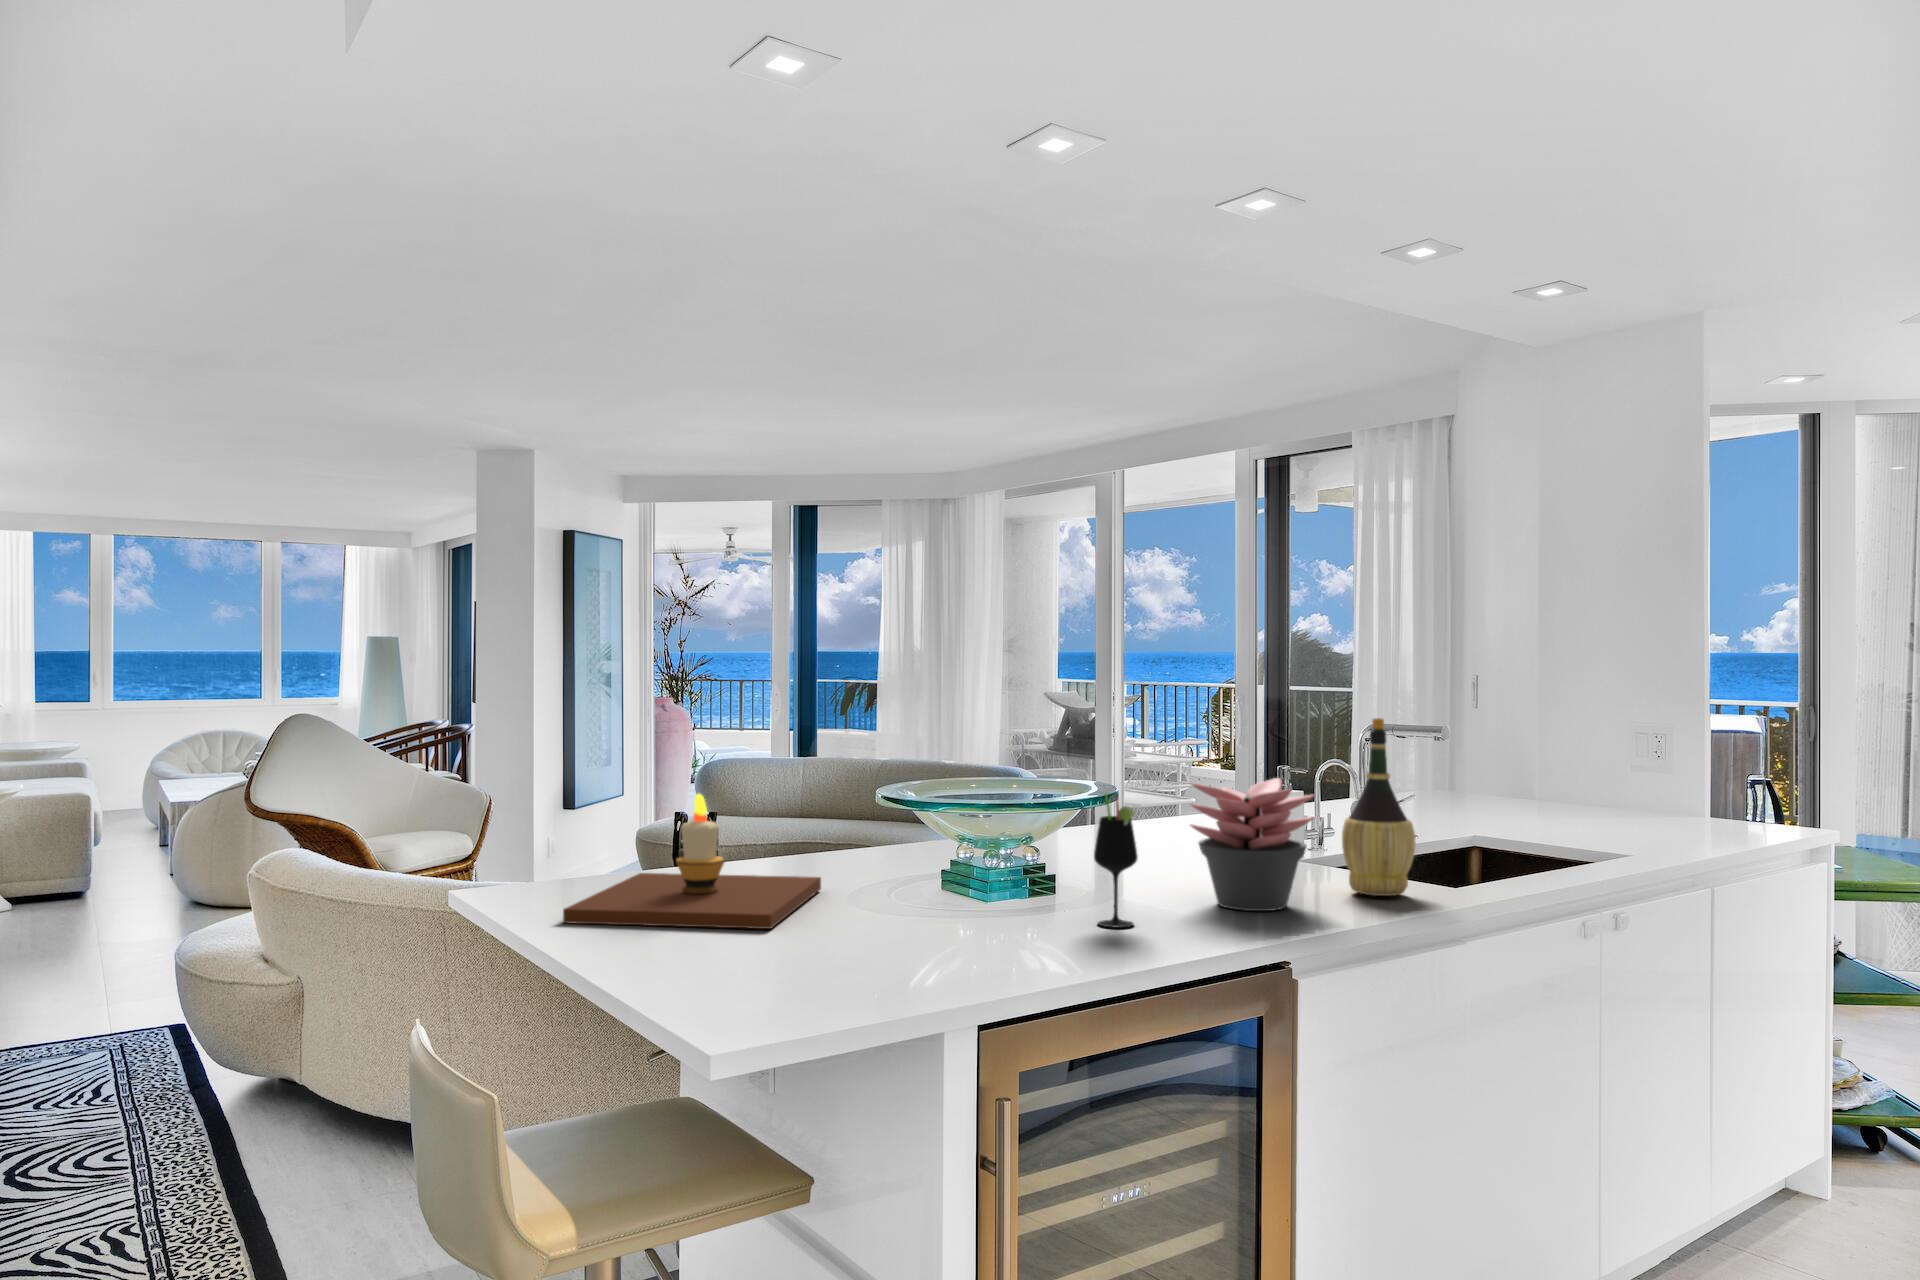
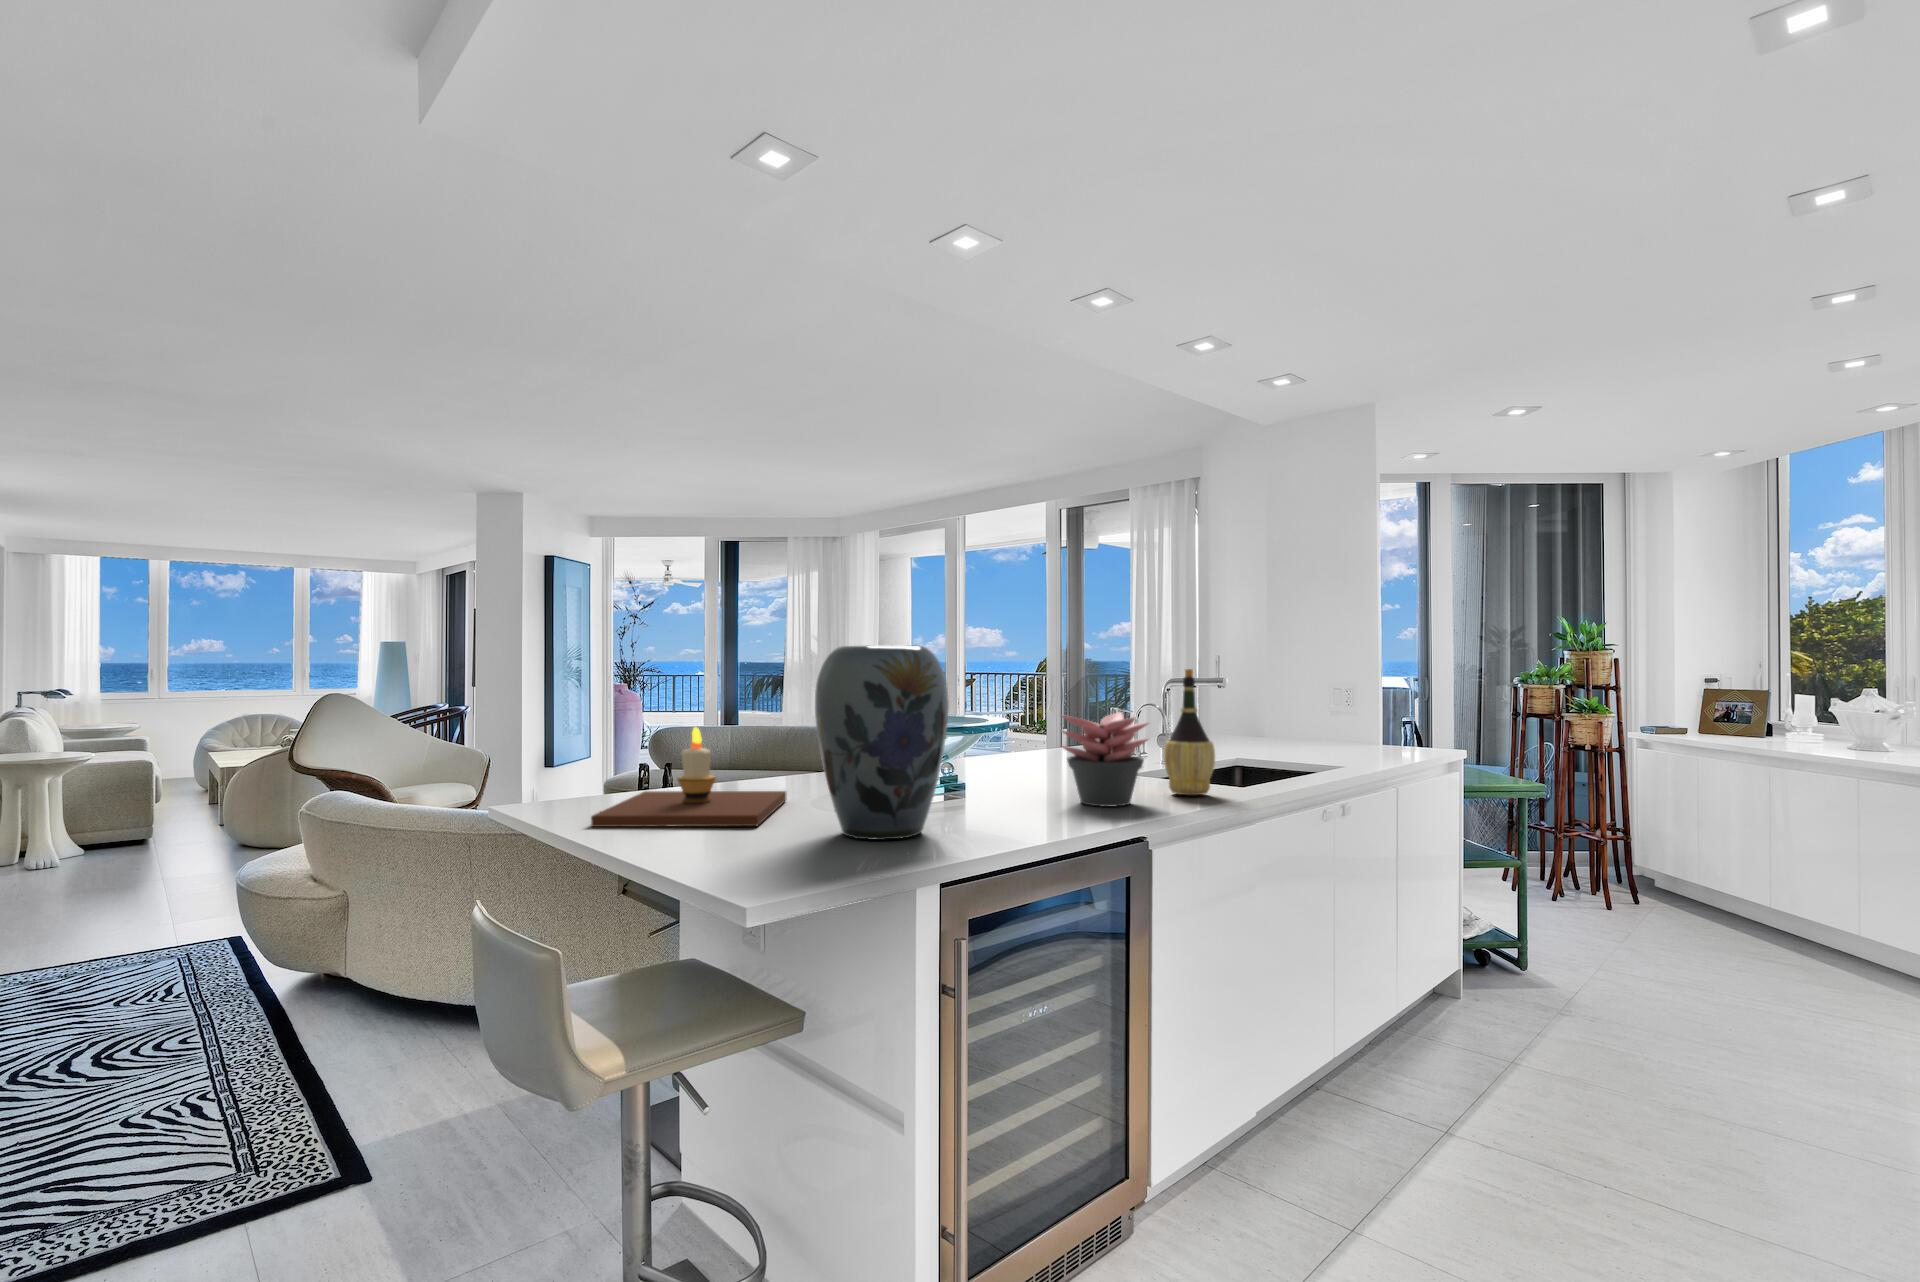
vase: none [842,694,1018,956] -> present [815,646,949,840]
wine glass: present [1094,795,1138,927] -> none [998,721,1029,819]

